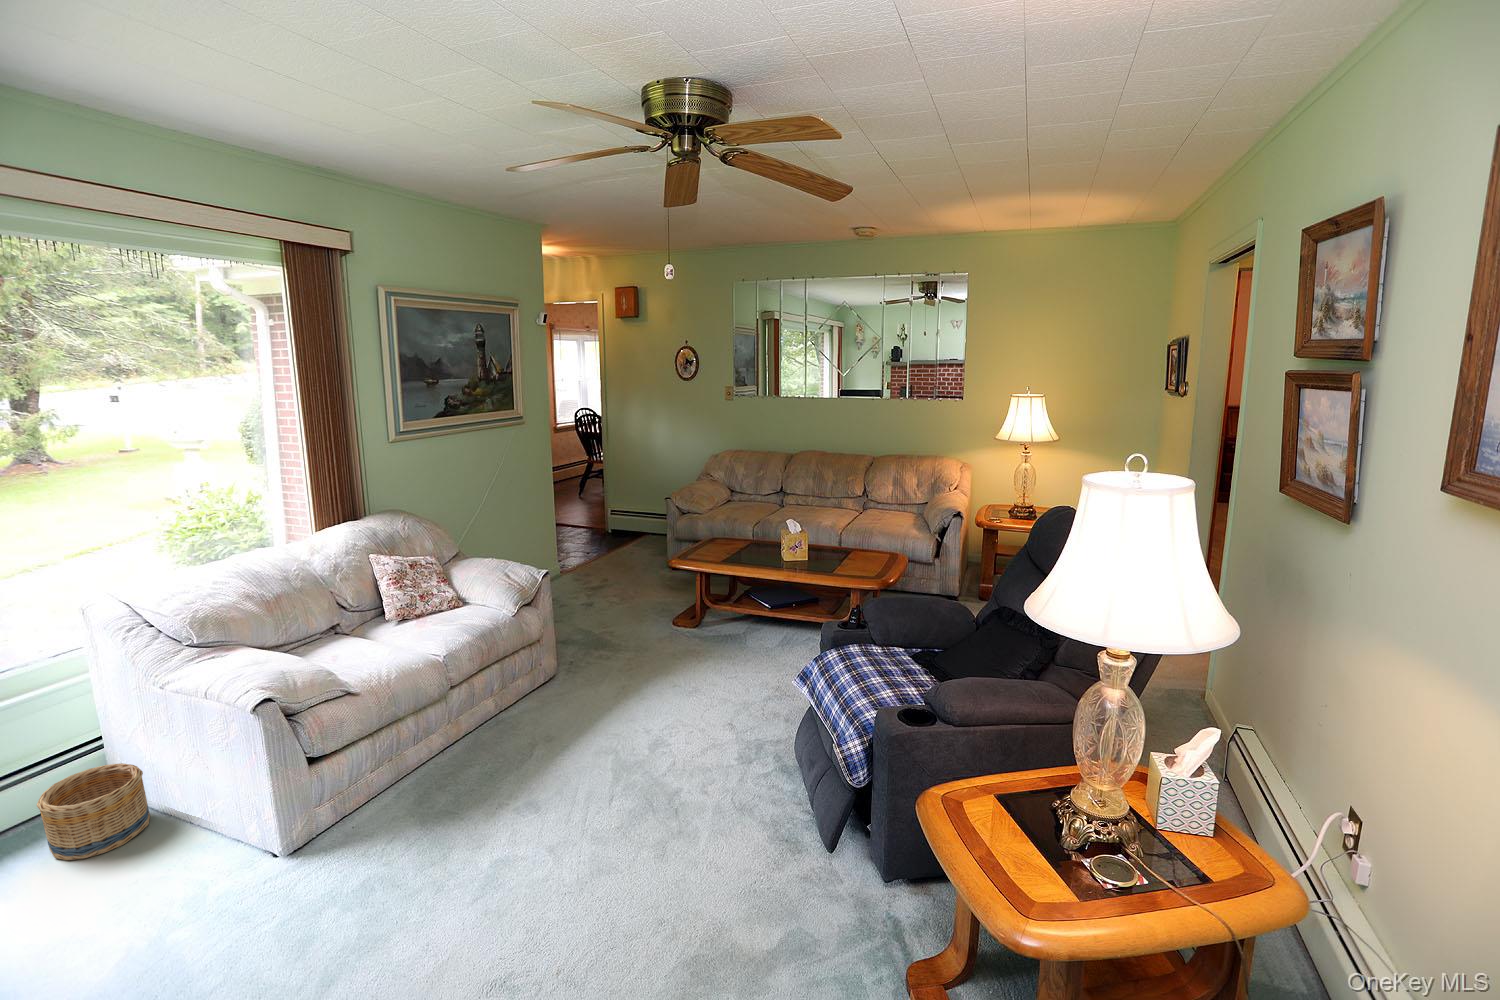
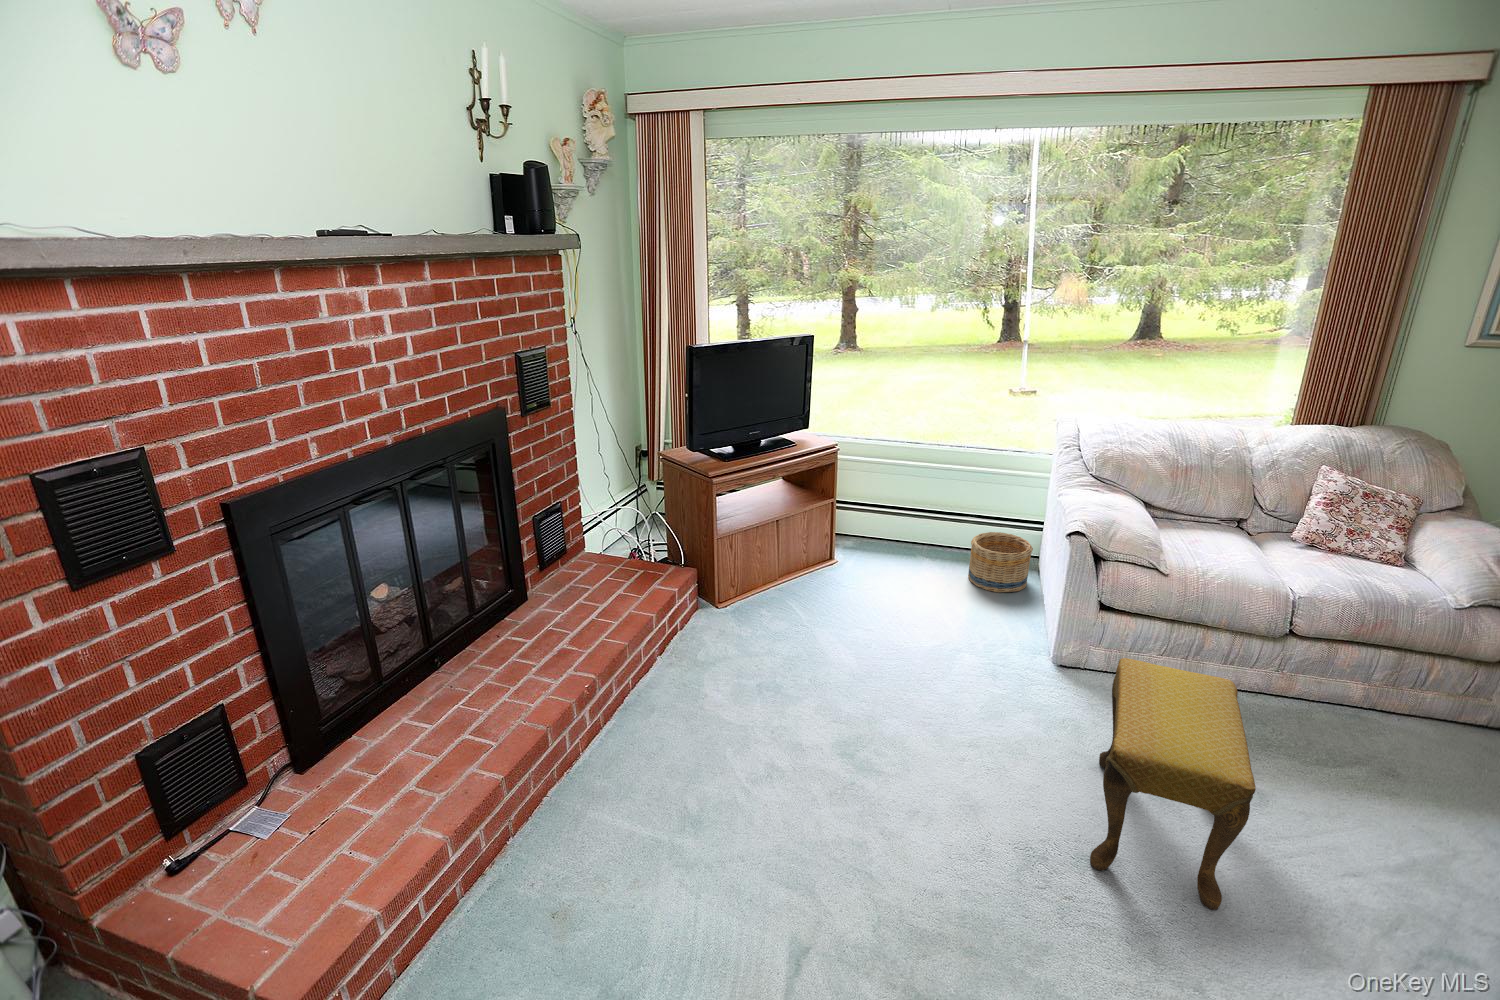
footstool: none [423,732,603,945] -> present [1090,658,1256,910]

